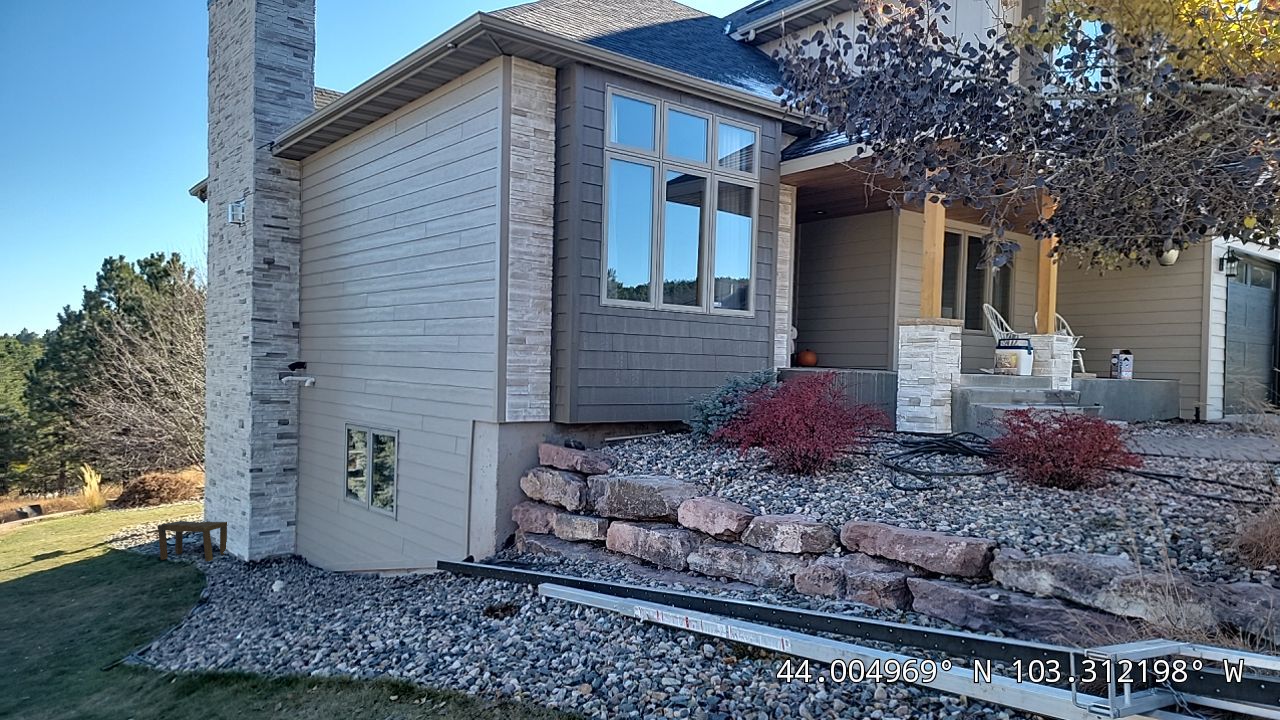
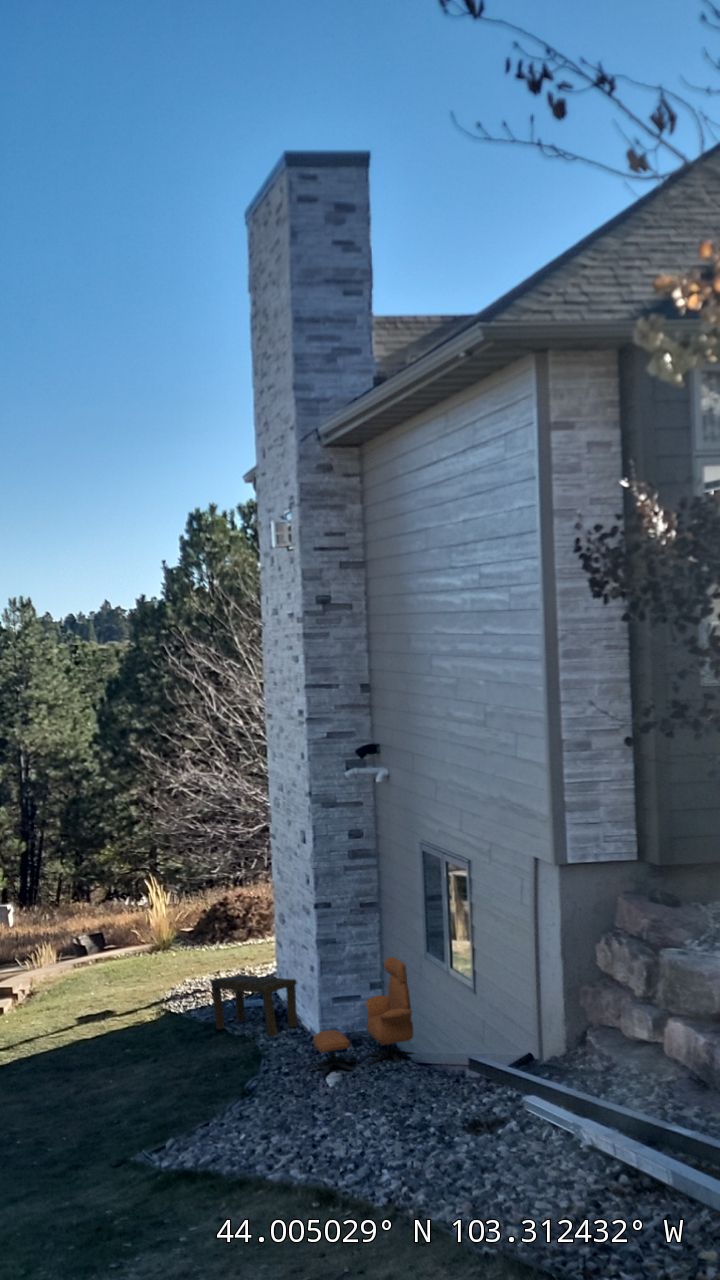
lounge chair: none [246,502,327,580] -> present [308,957,414,1075]

